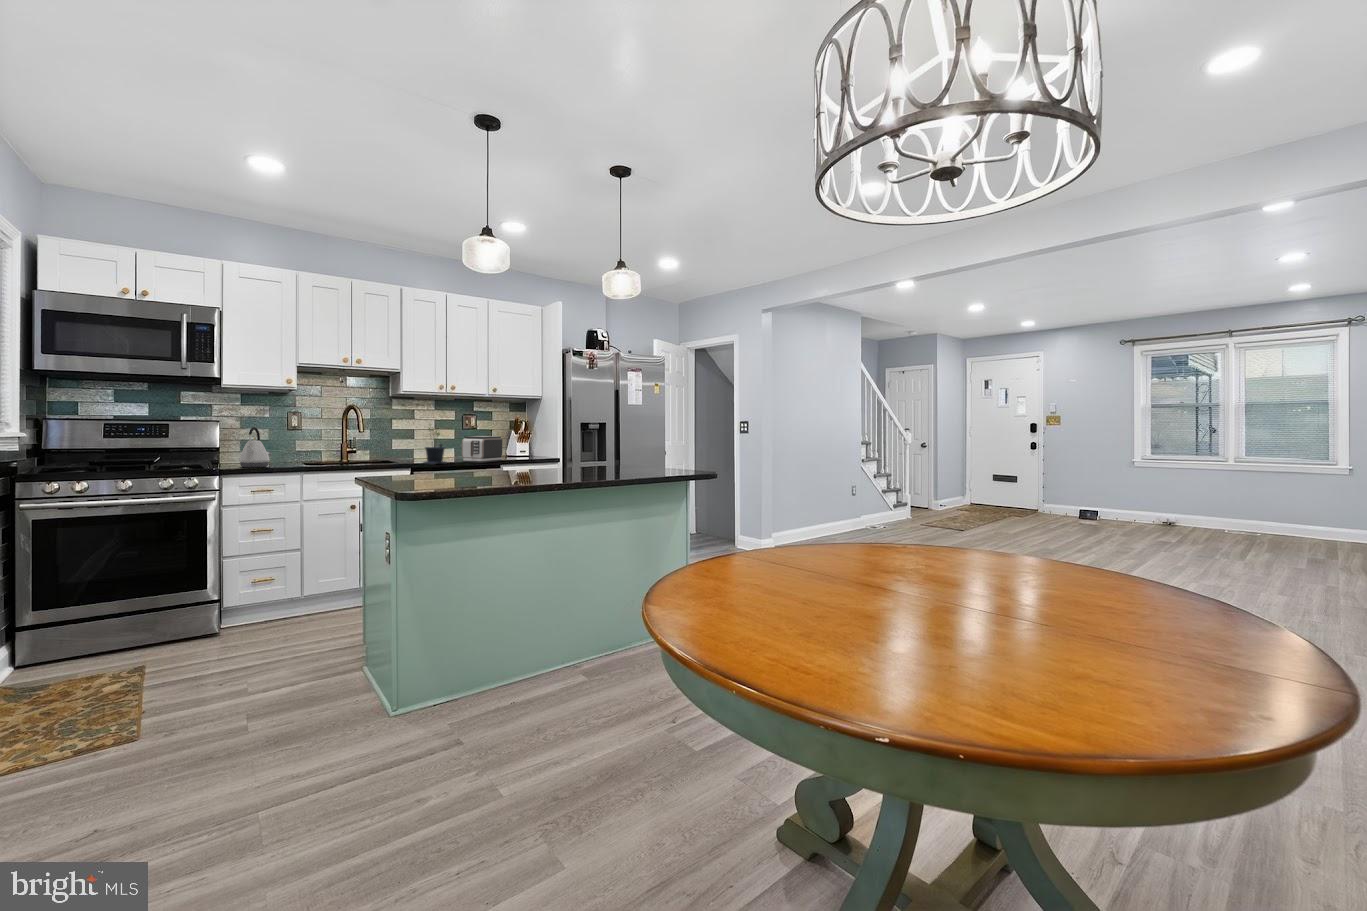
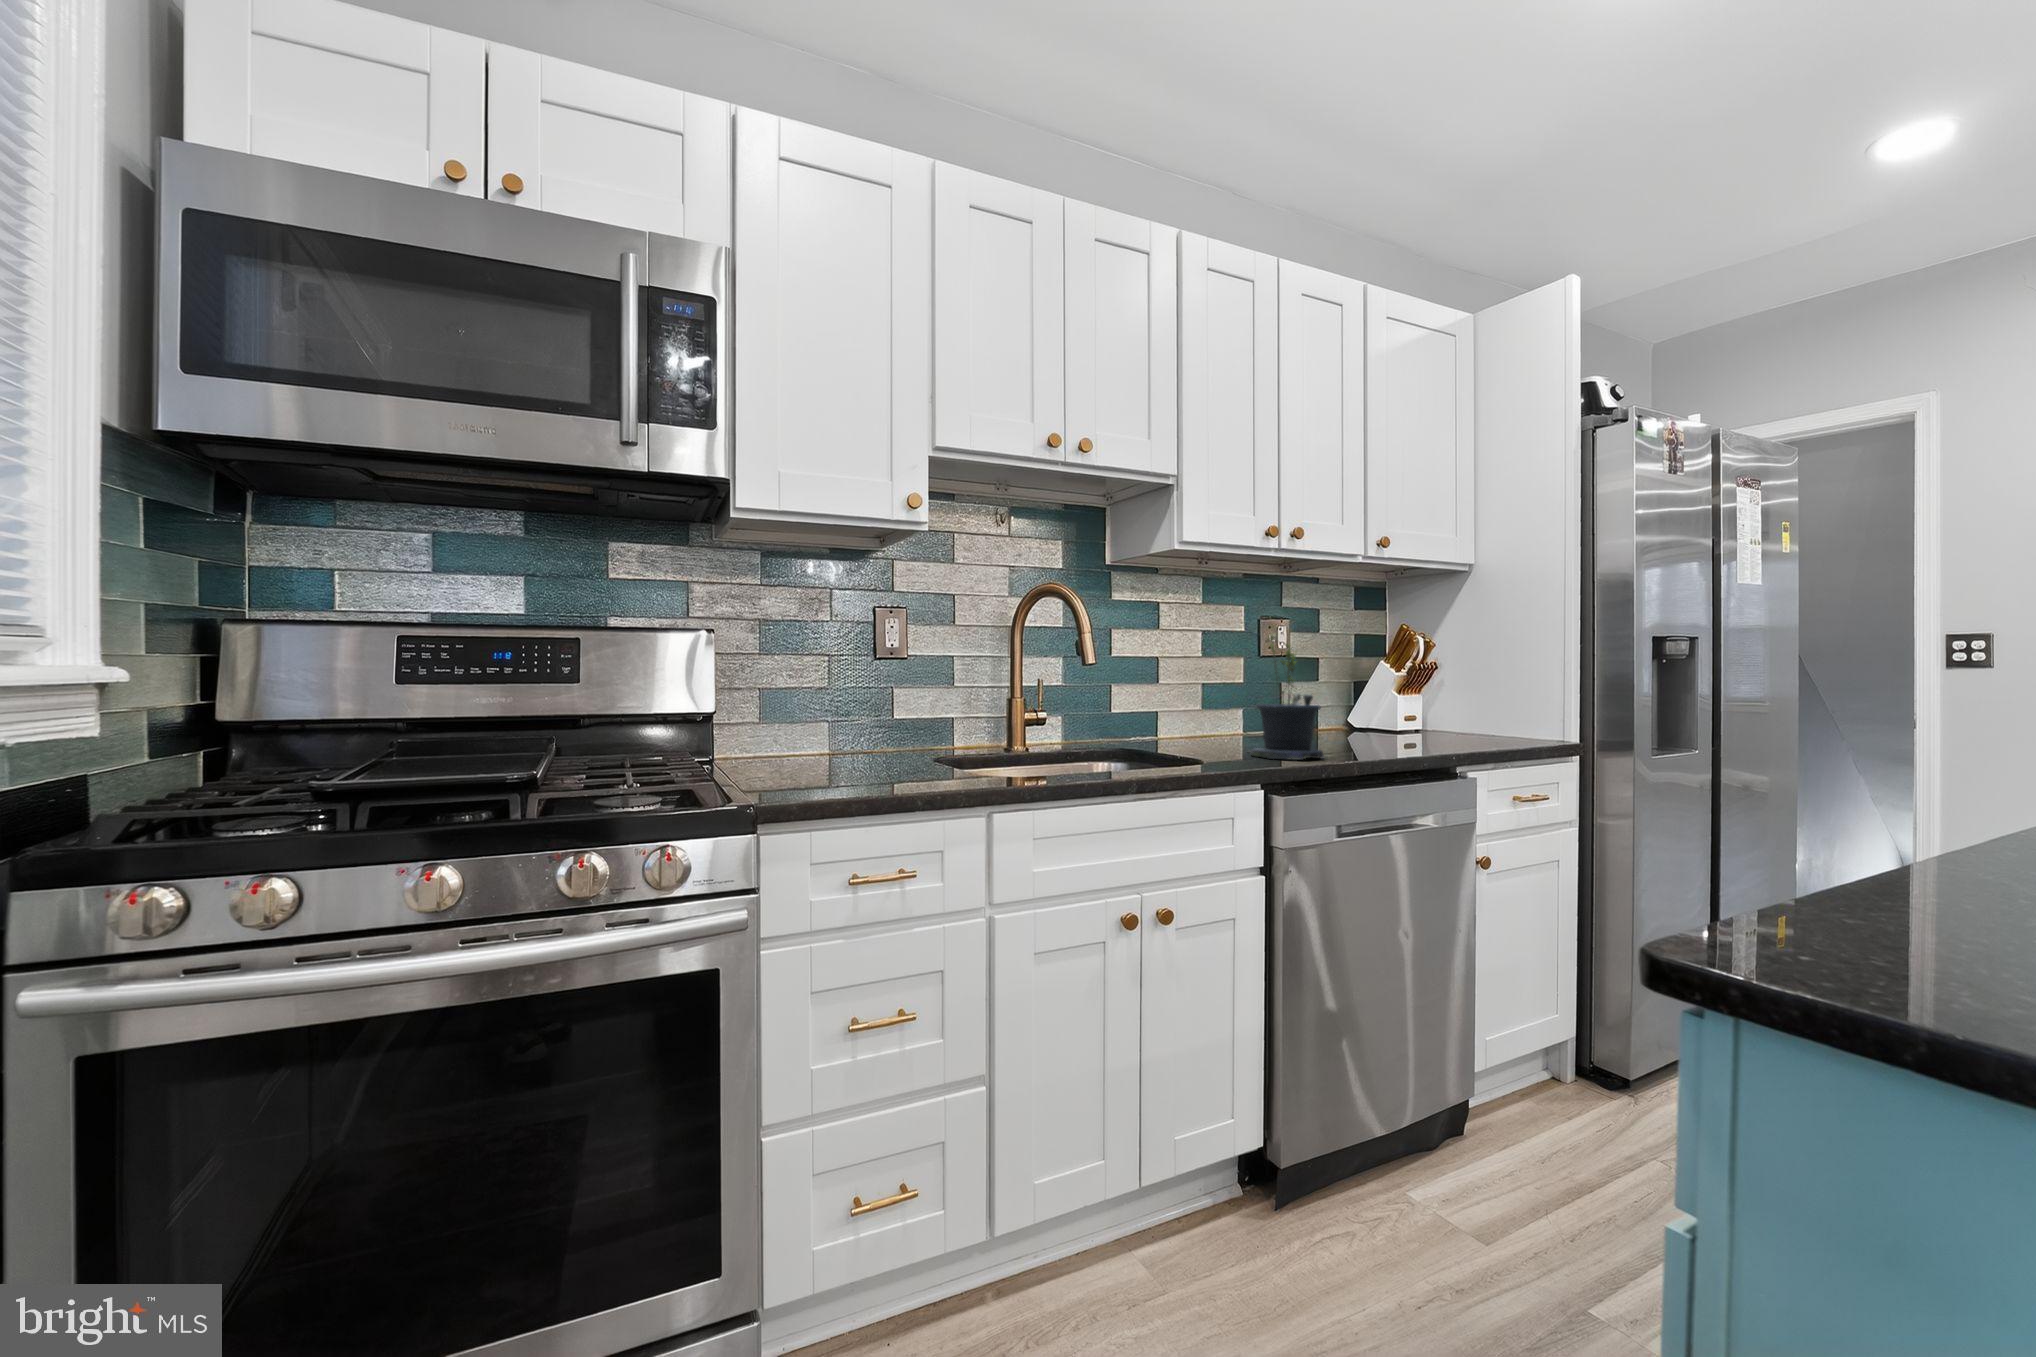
kettle: present [239,427,270,468] -> none [798,642,888,786]
toaster: present [462,436,502,463] -> none [1318,671,1399,750]

